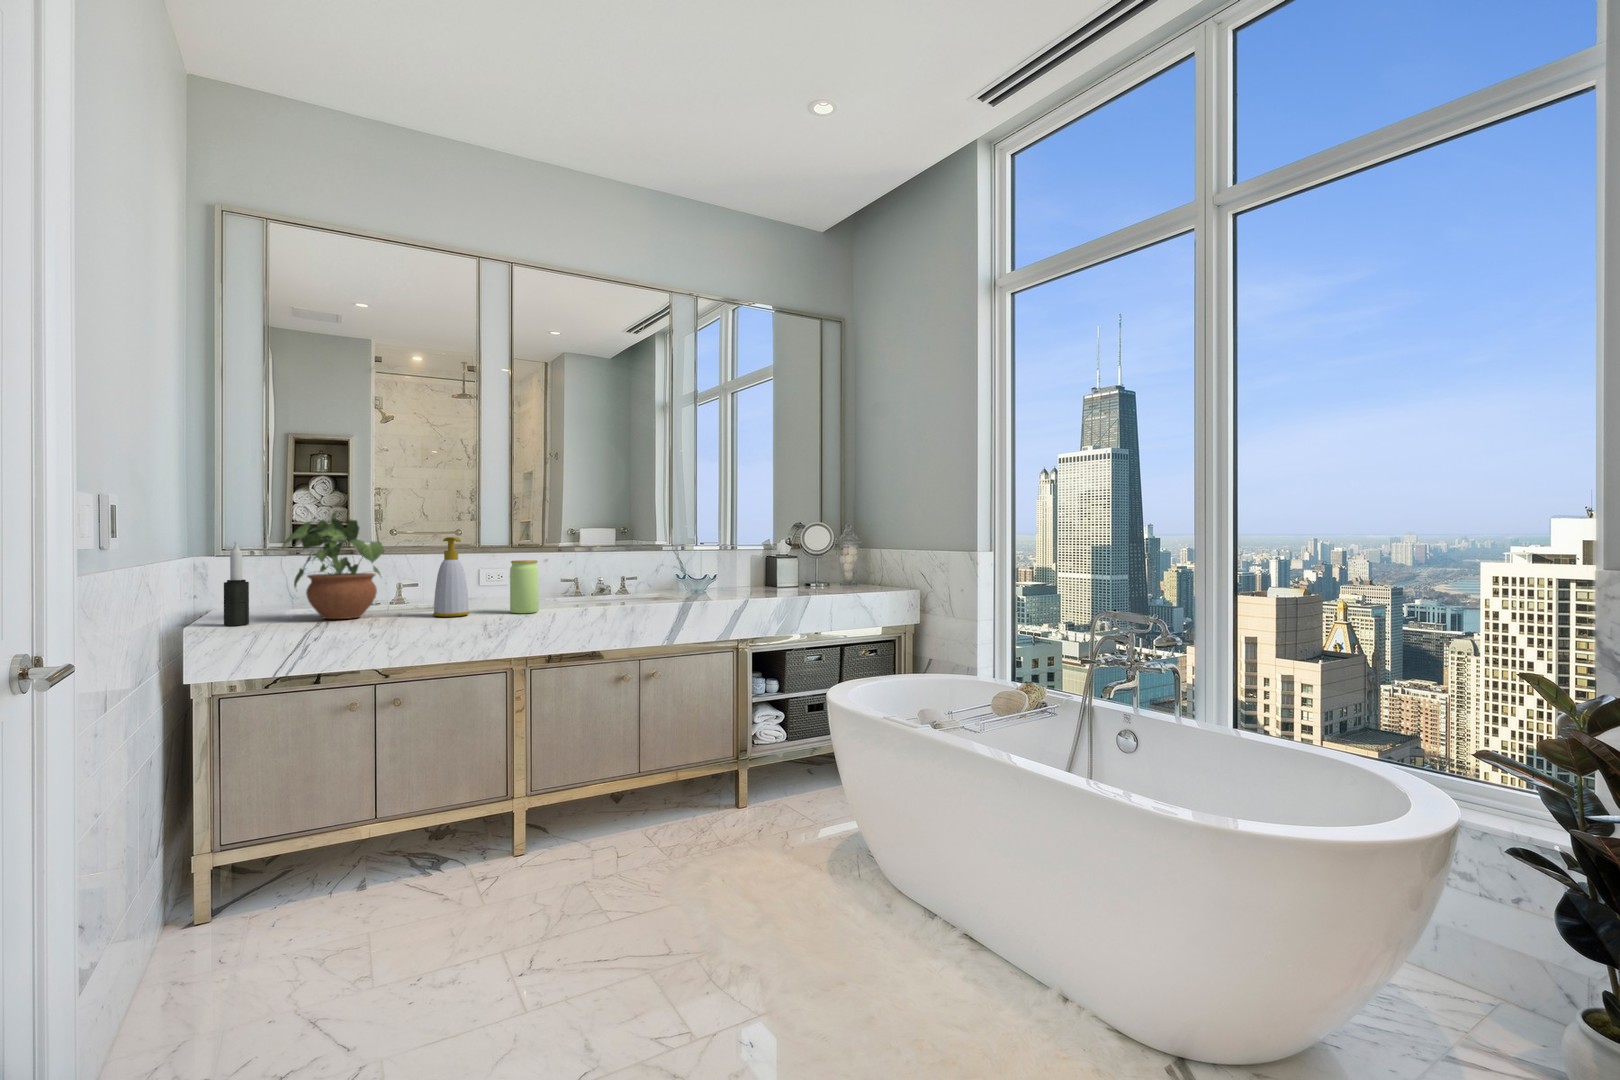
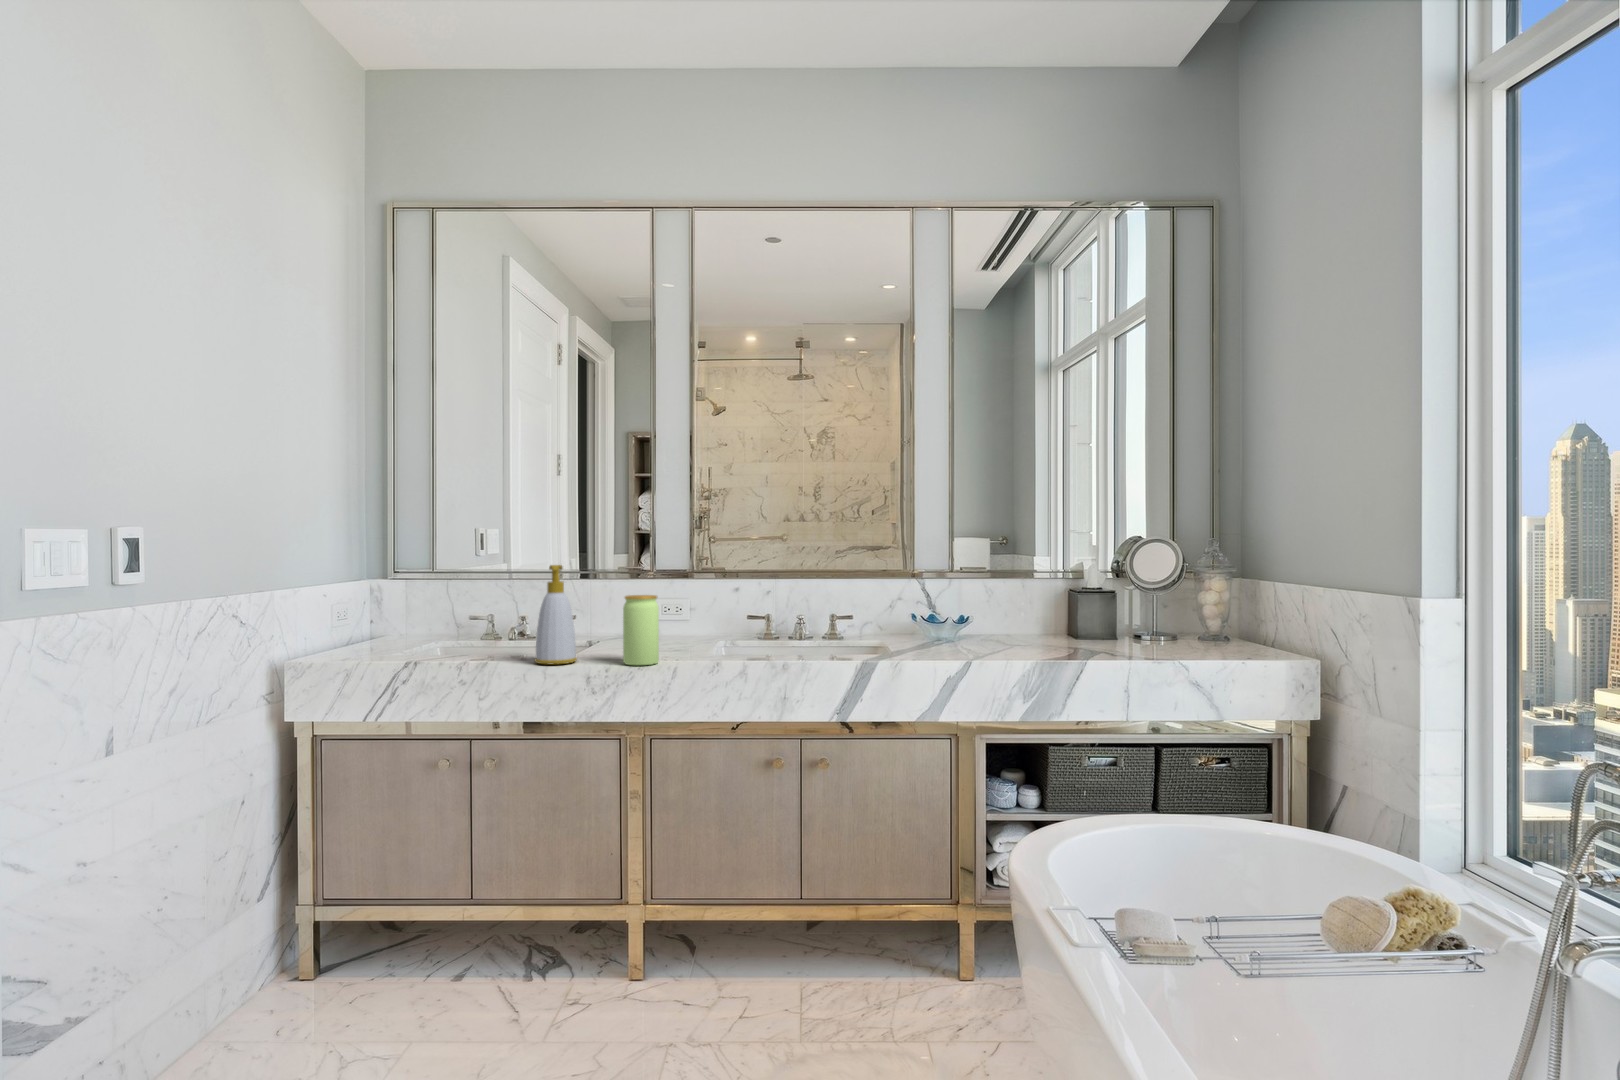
potted plant: present [282,512,383,619] -> none [392,531,496,659]
candle: present [224,542,249,626] -> none [335,569,358,661]

